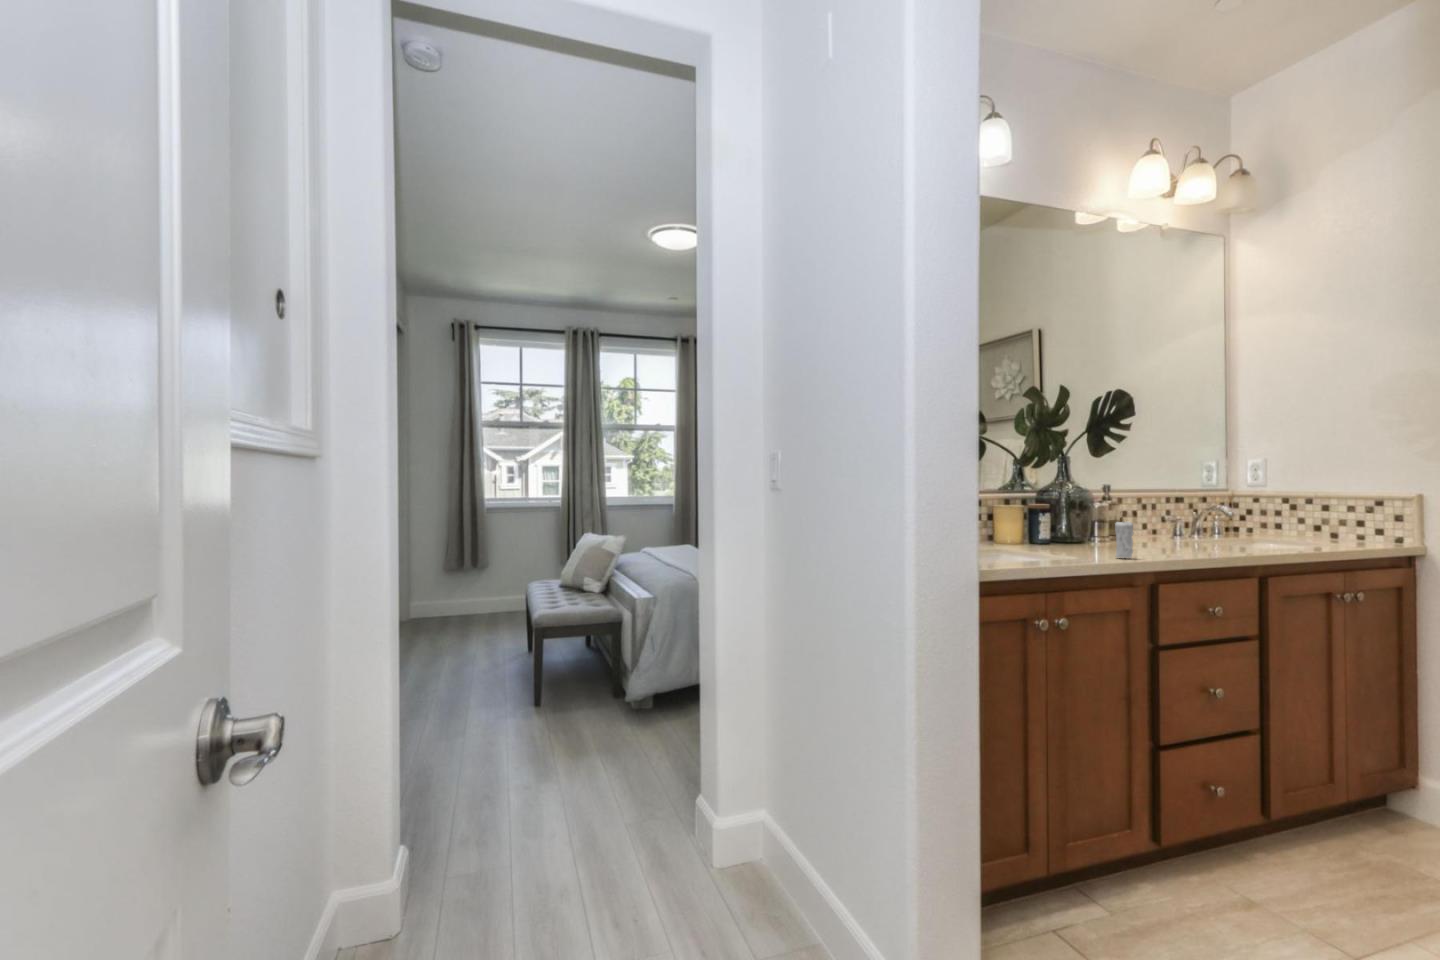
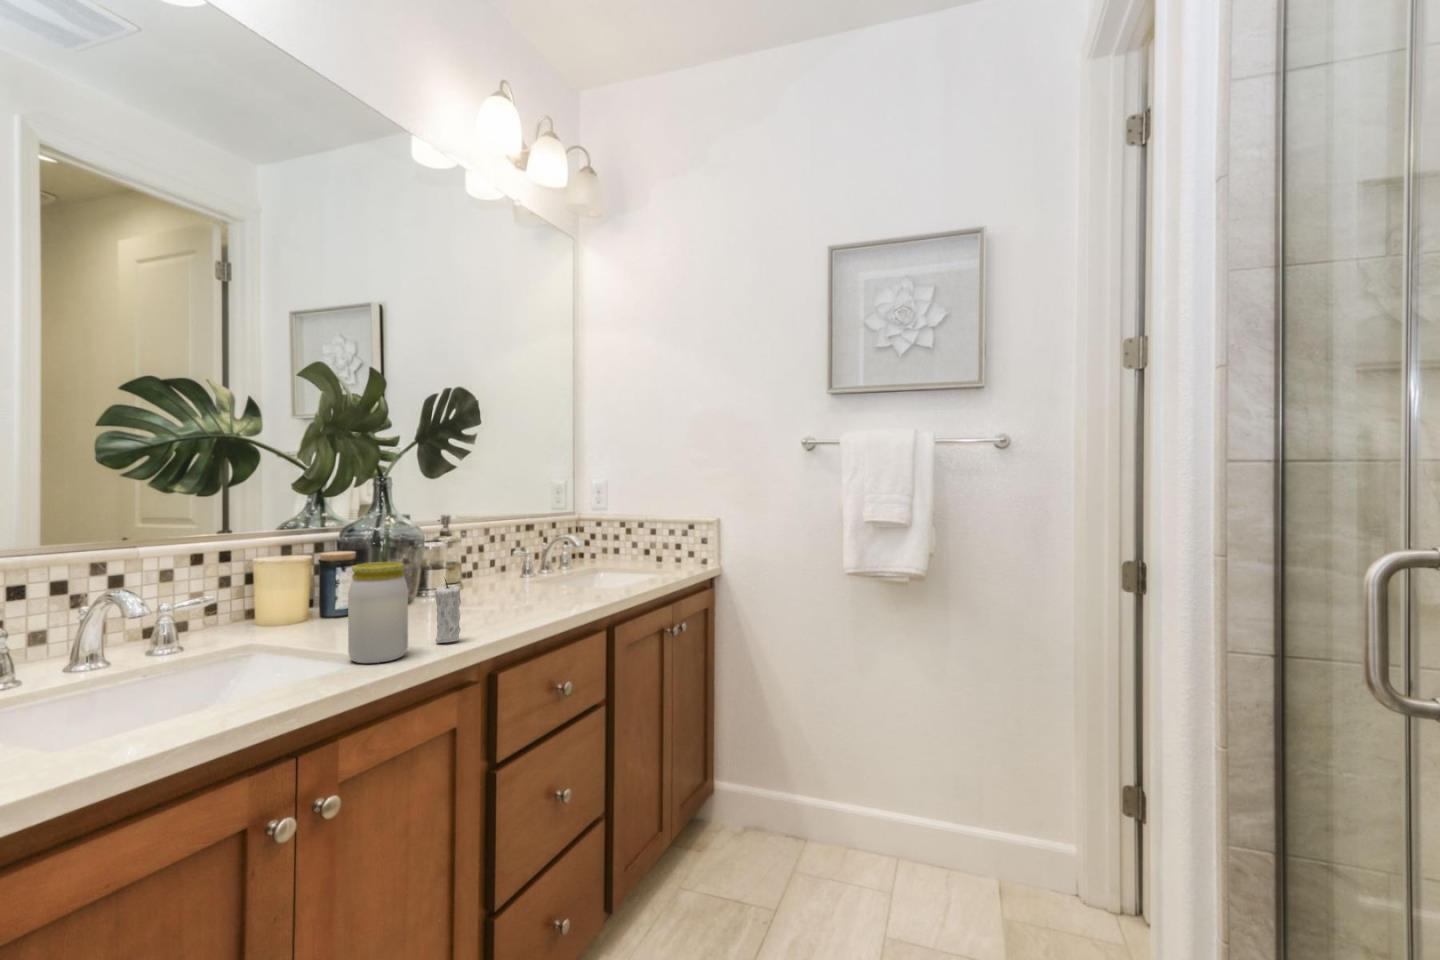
jar: none [1062,503,1099,560] -> present [348,562,408,663]

